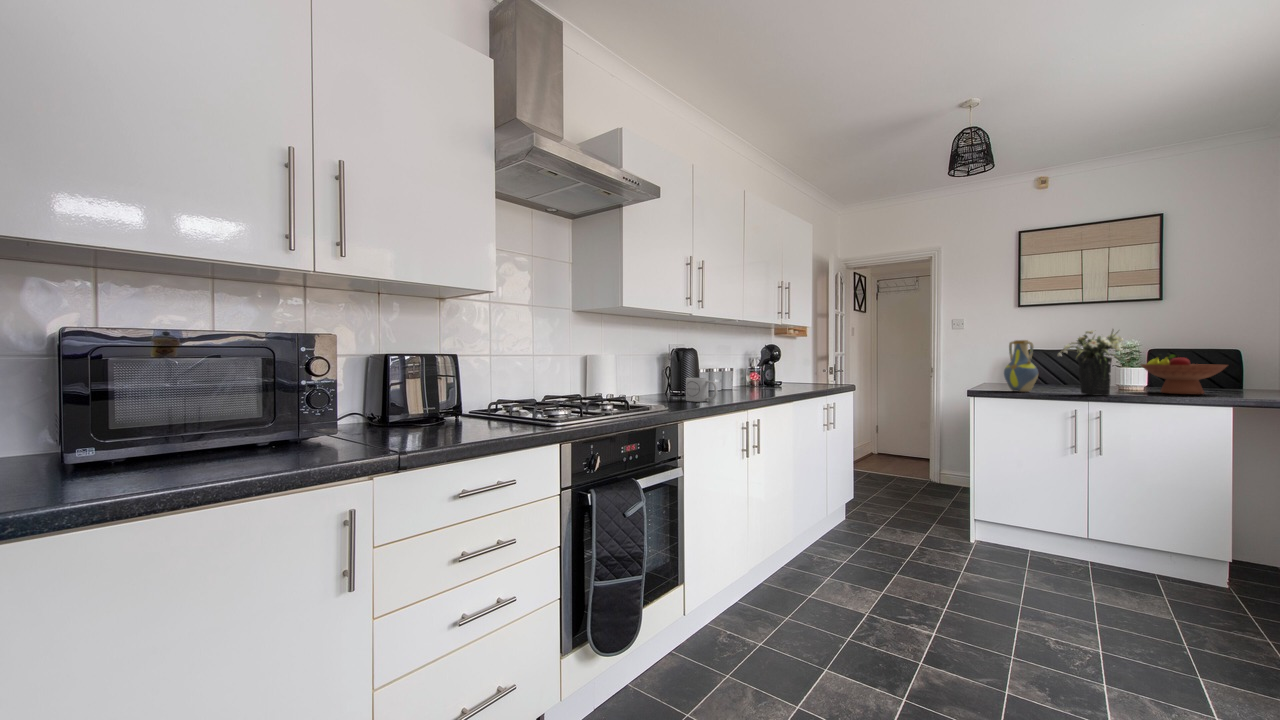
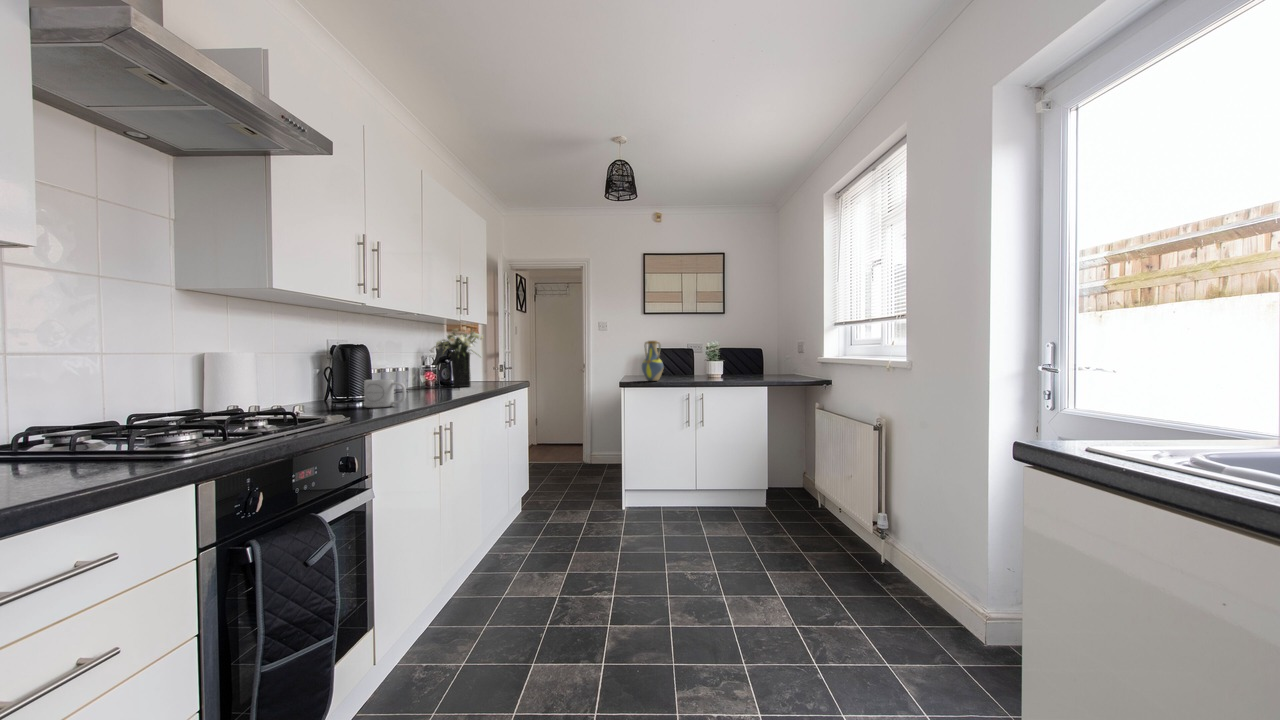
flower arrangement: present [1057,329,1123,396] -> present [430,329,484,387]
fruit bowl: present [1141,353,1227,395] -> none [718,351,760,378]

